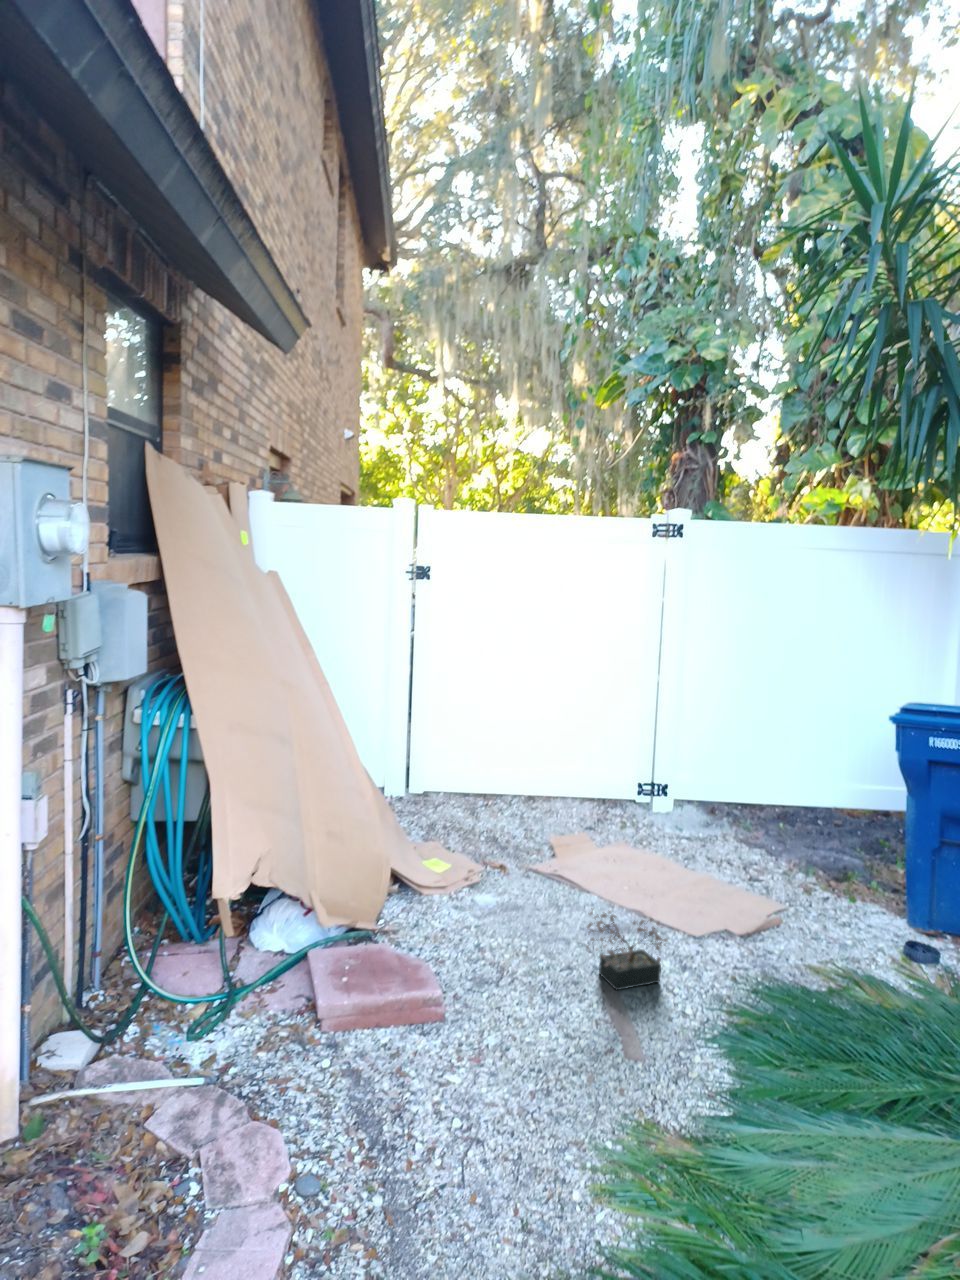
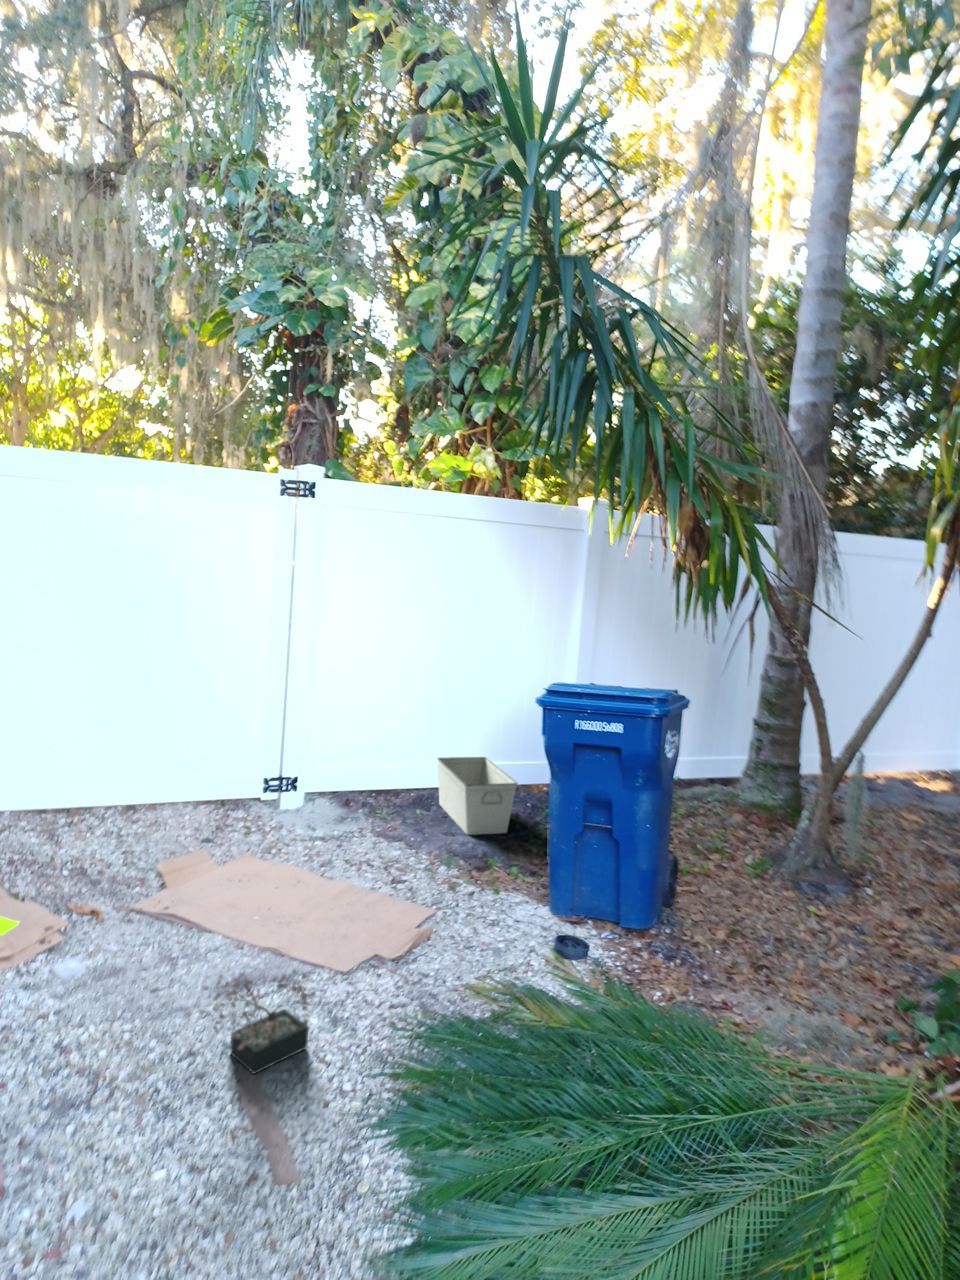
storage bin: none [804,778,886,855] -> present [437,757,517,835]

